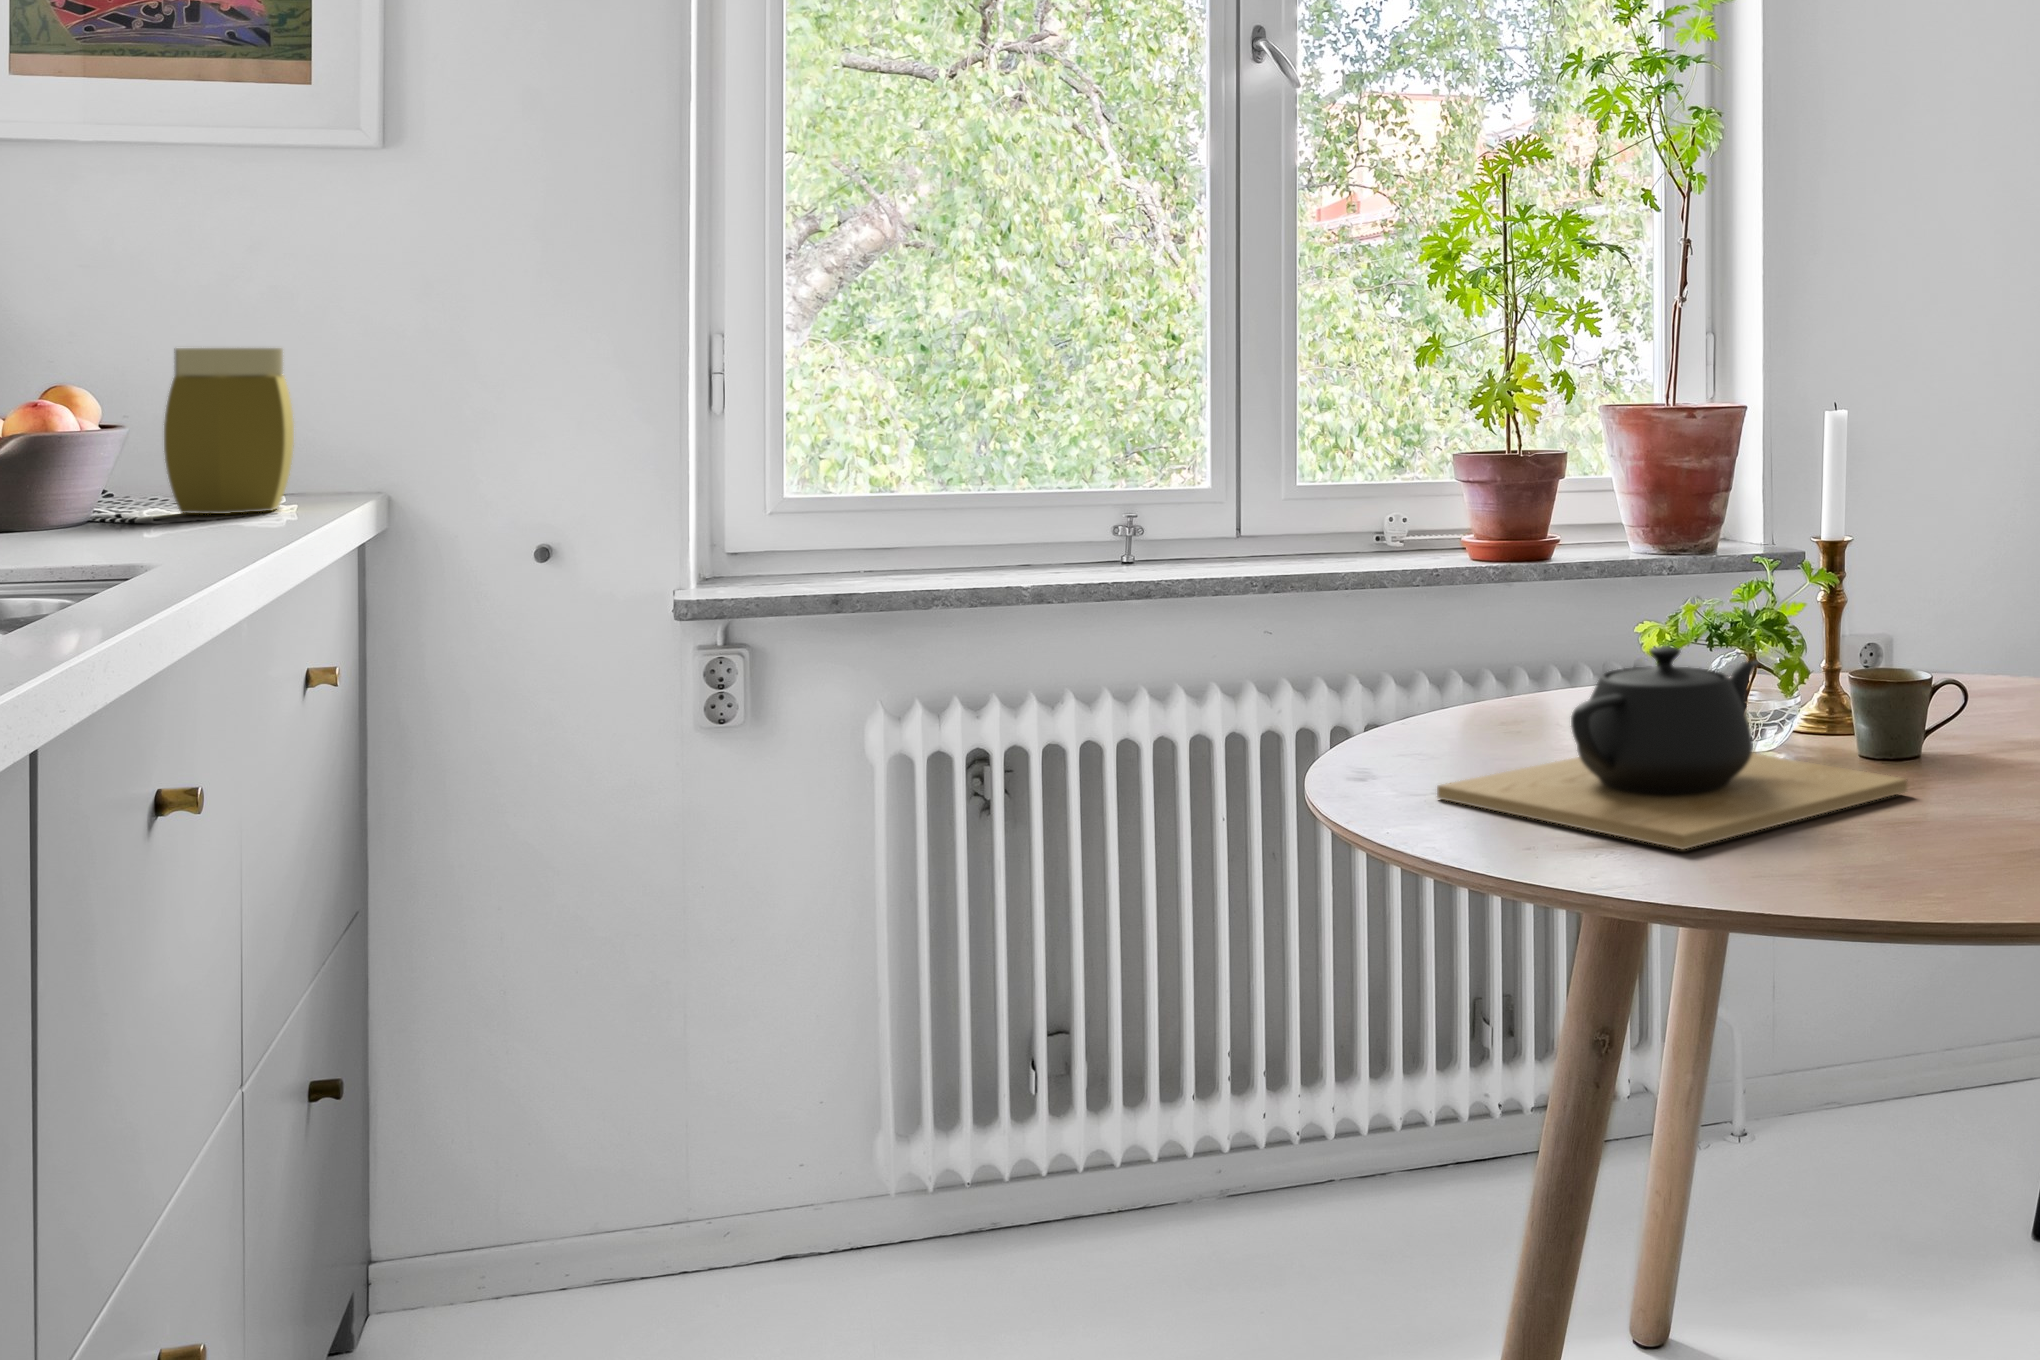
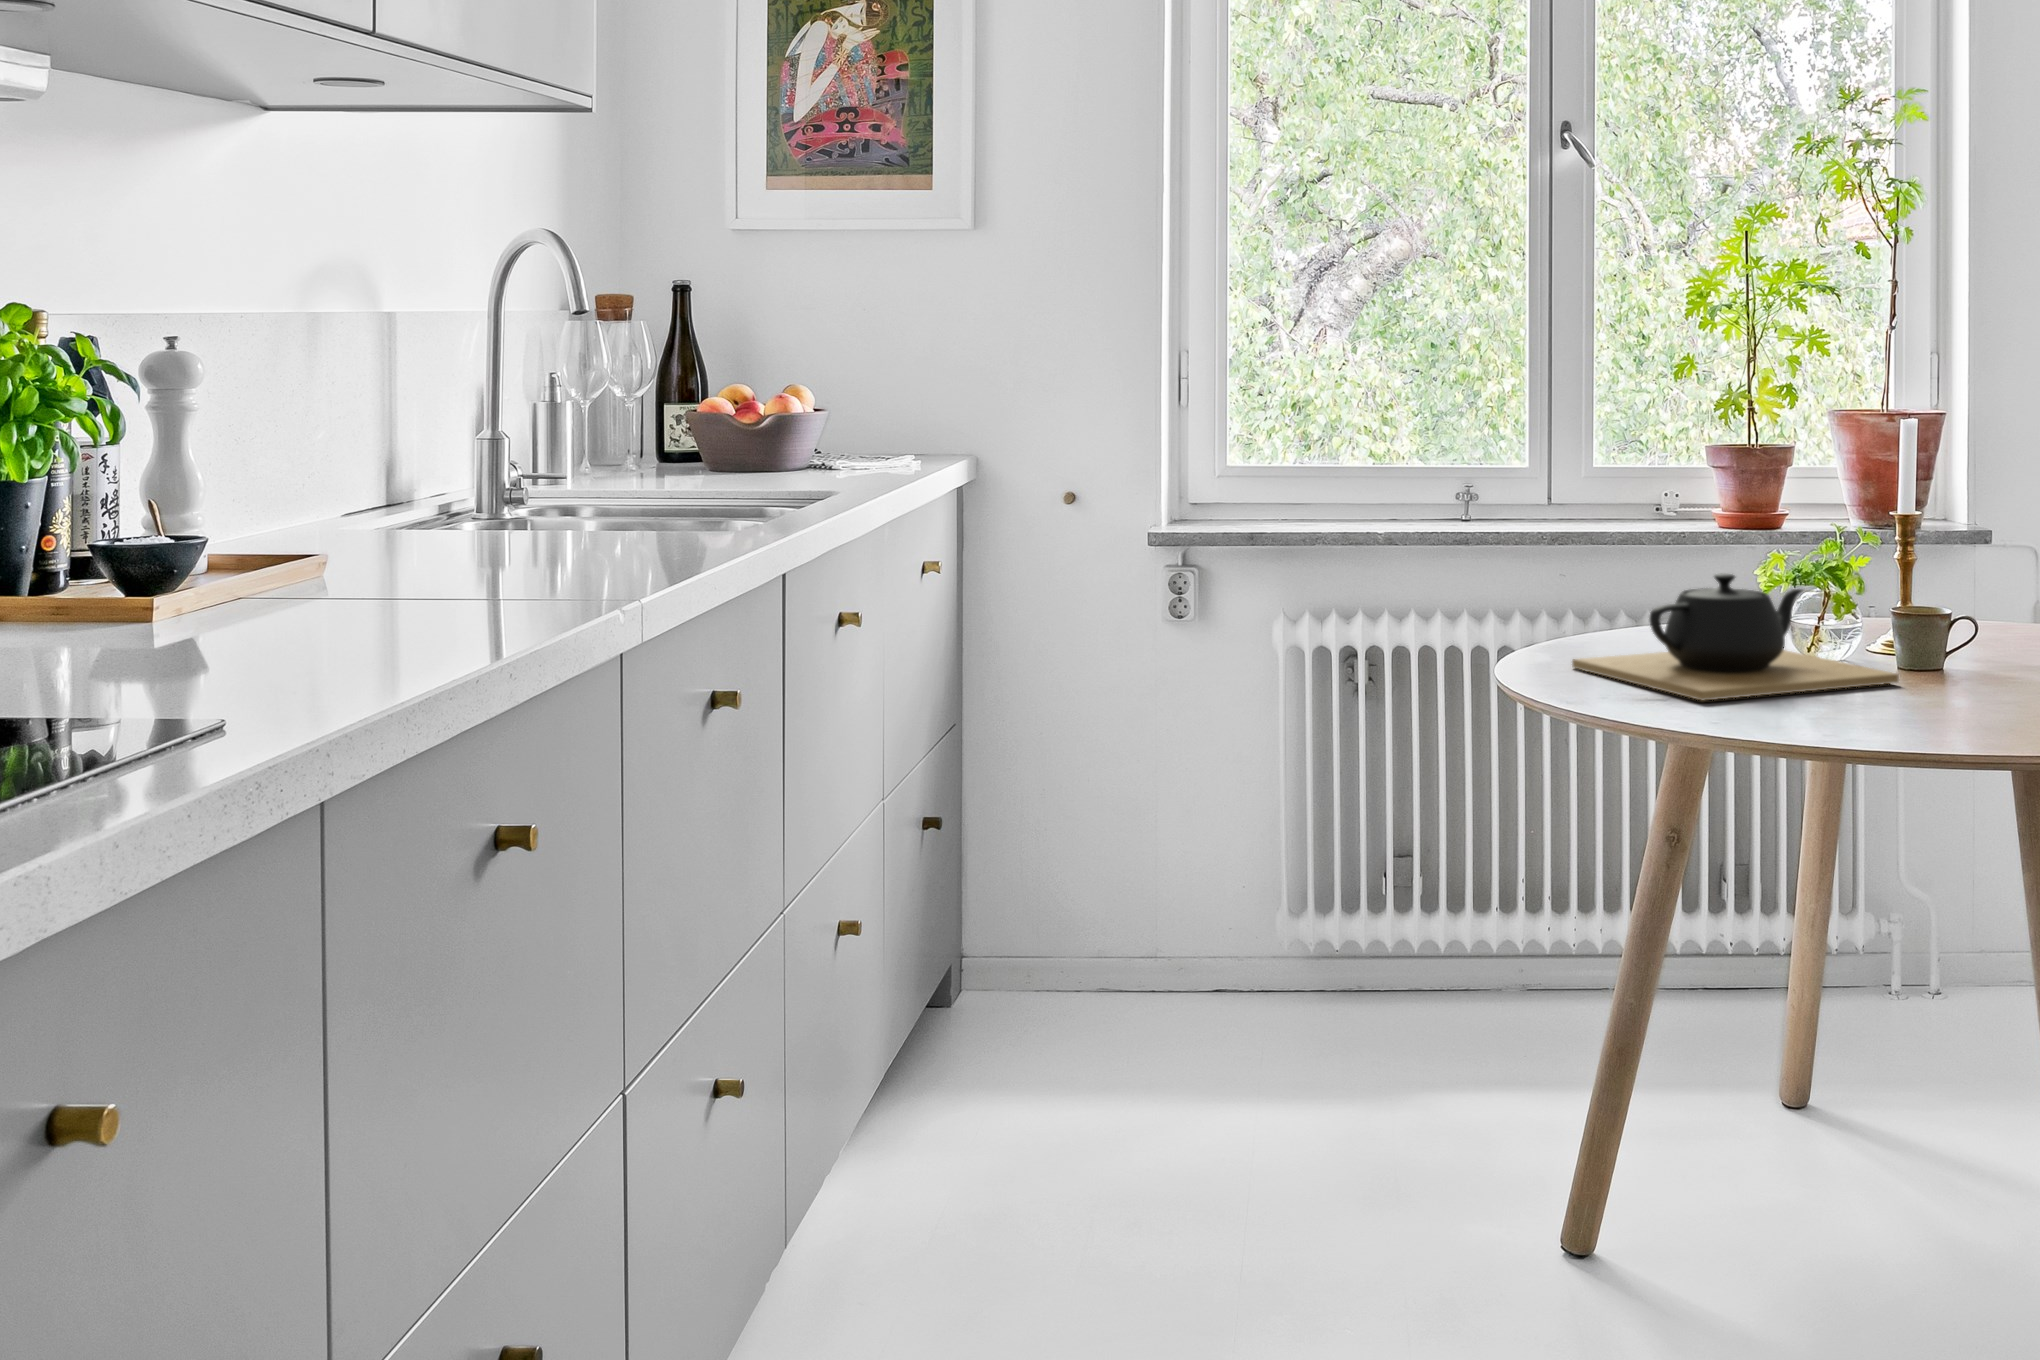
jar: present [164,348,294,514] -> none [848,360,920,465]

